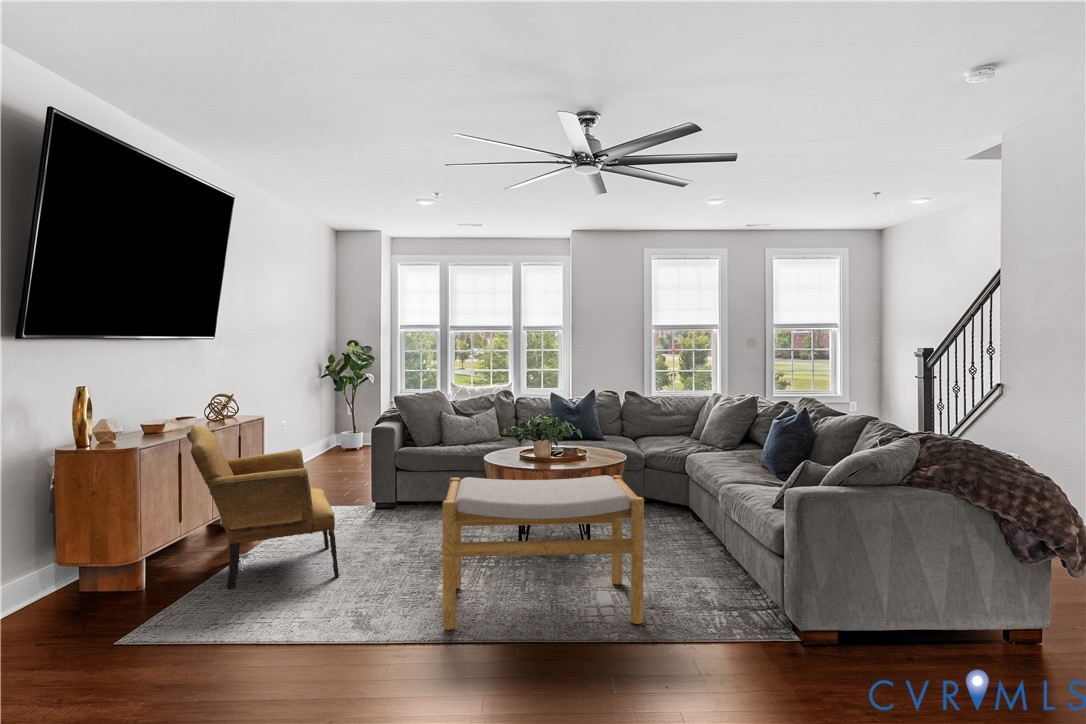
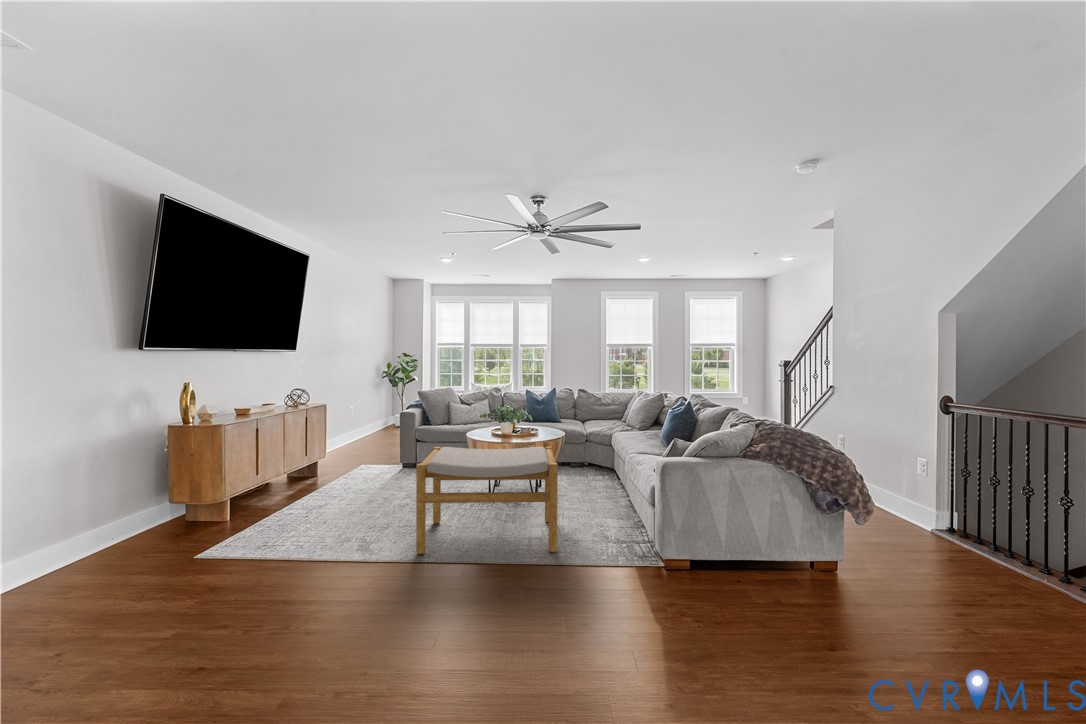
armchair: present [187,425,339,588] -> none [258,409,363,521]

